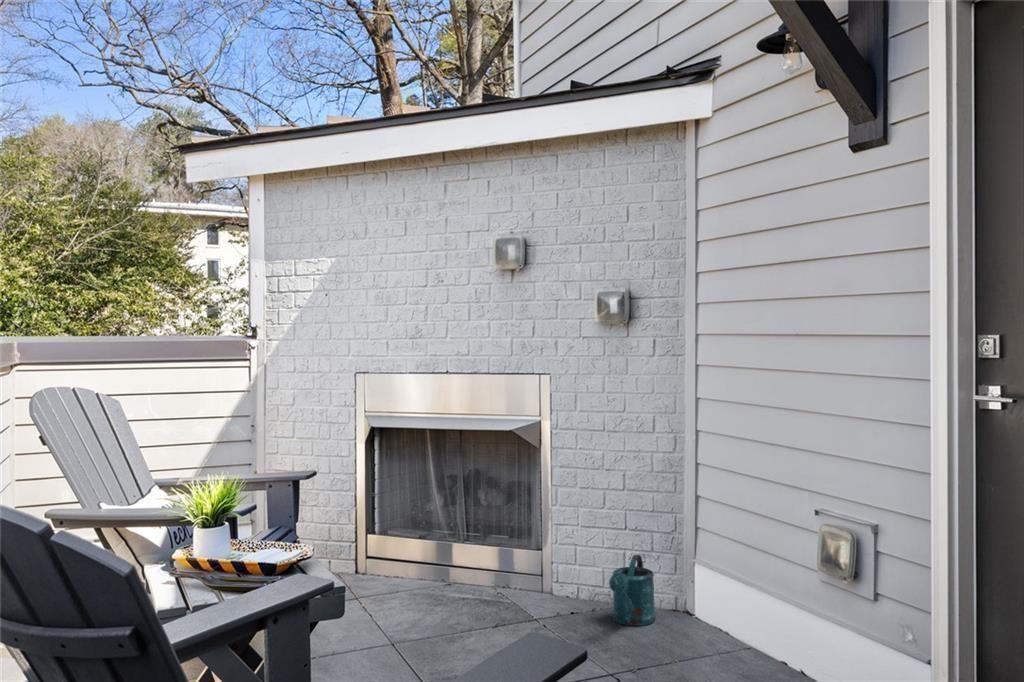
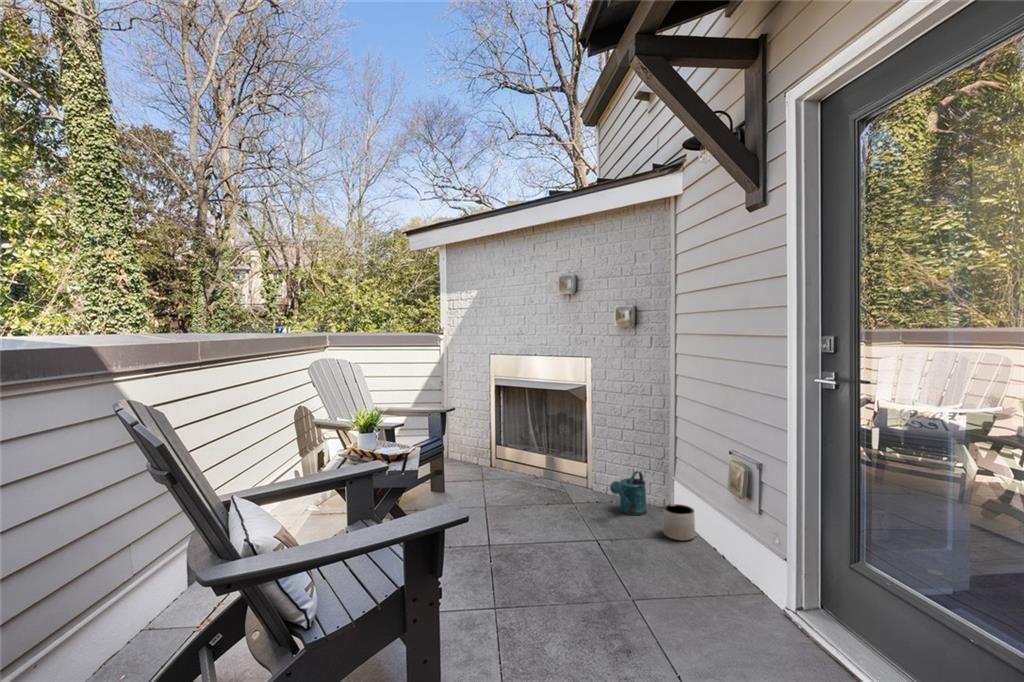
planter: none [700,601,748,656] -> present [663,504,695,541]

